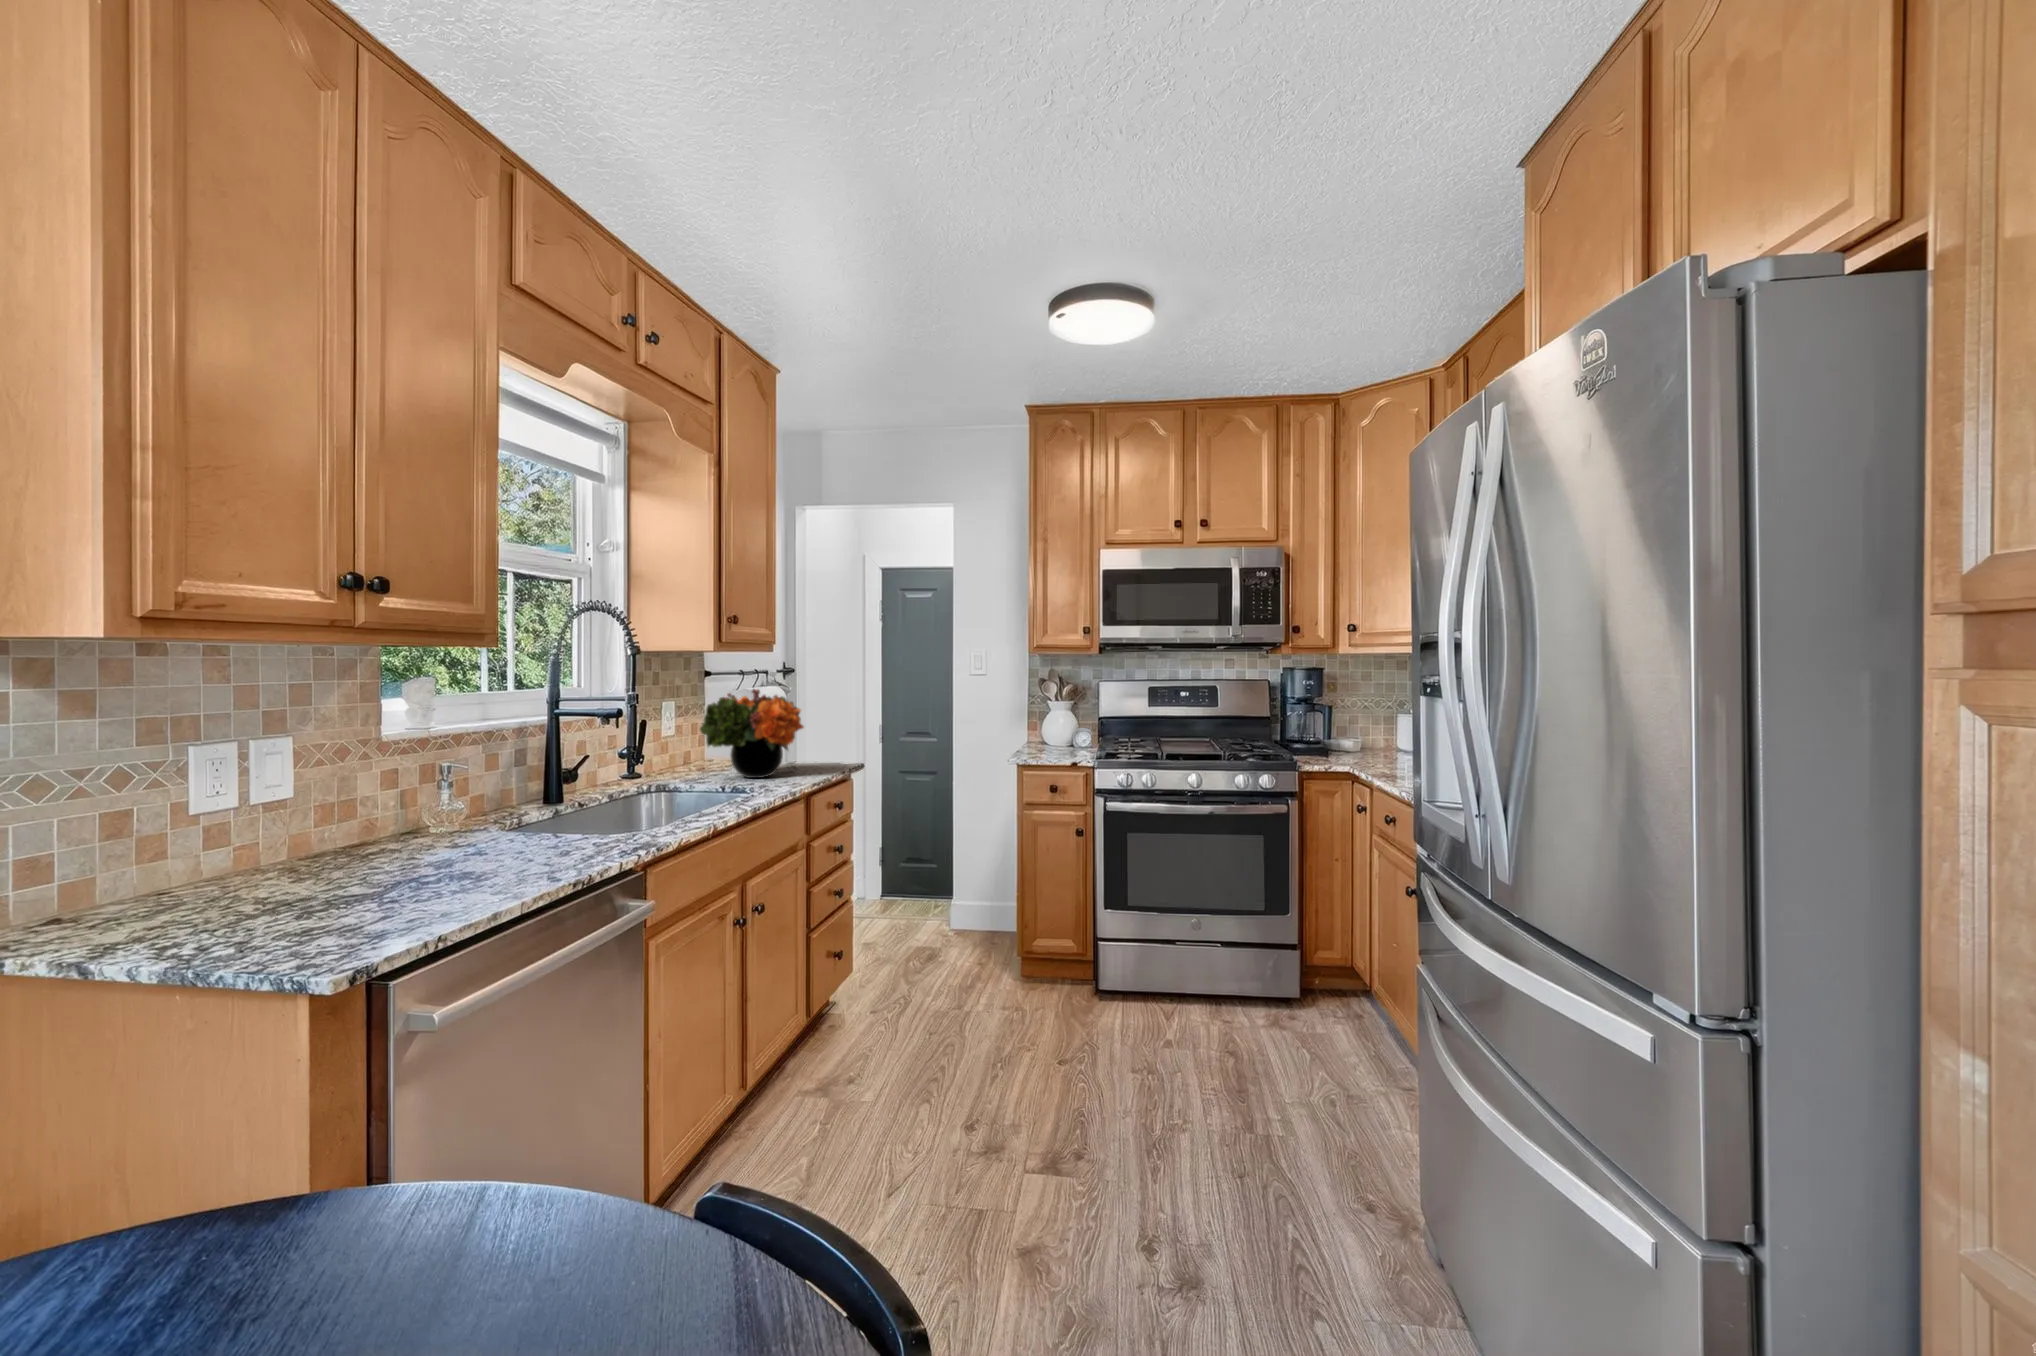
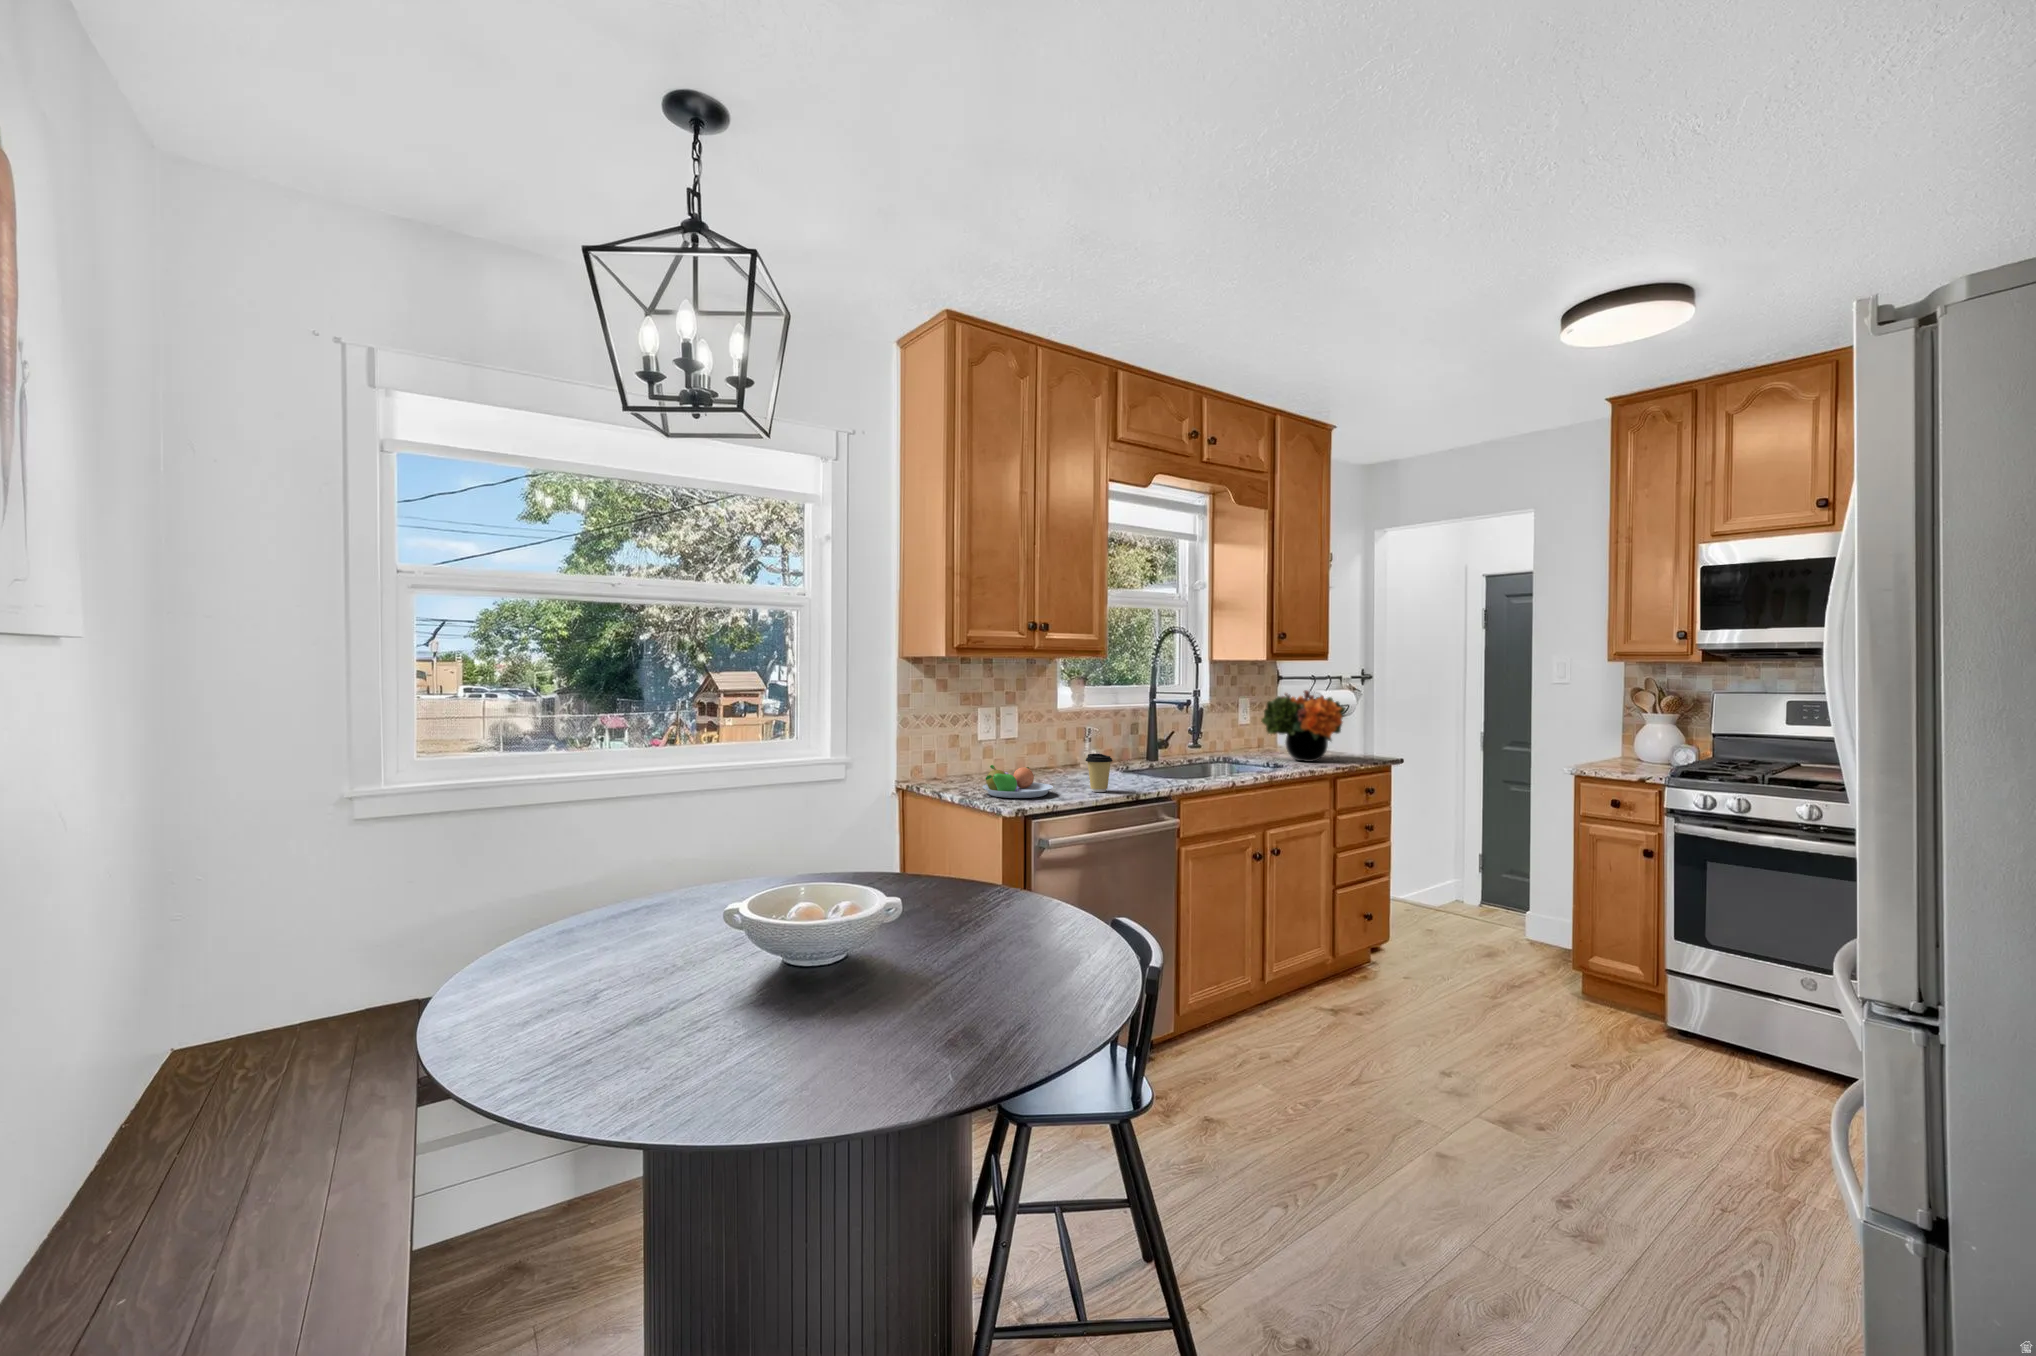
coffee cup: none [483,814,540,885] -> present [1086,754,1113,792]
fruit bowl: none [227,861,421,943] -> present [982,765,1053,798]

